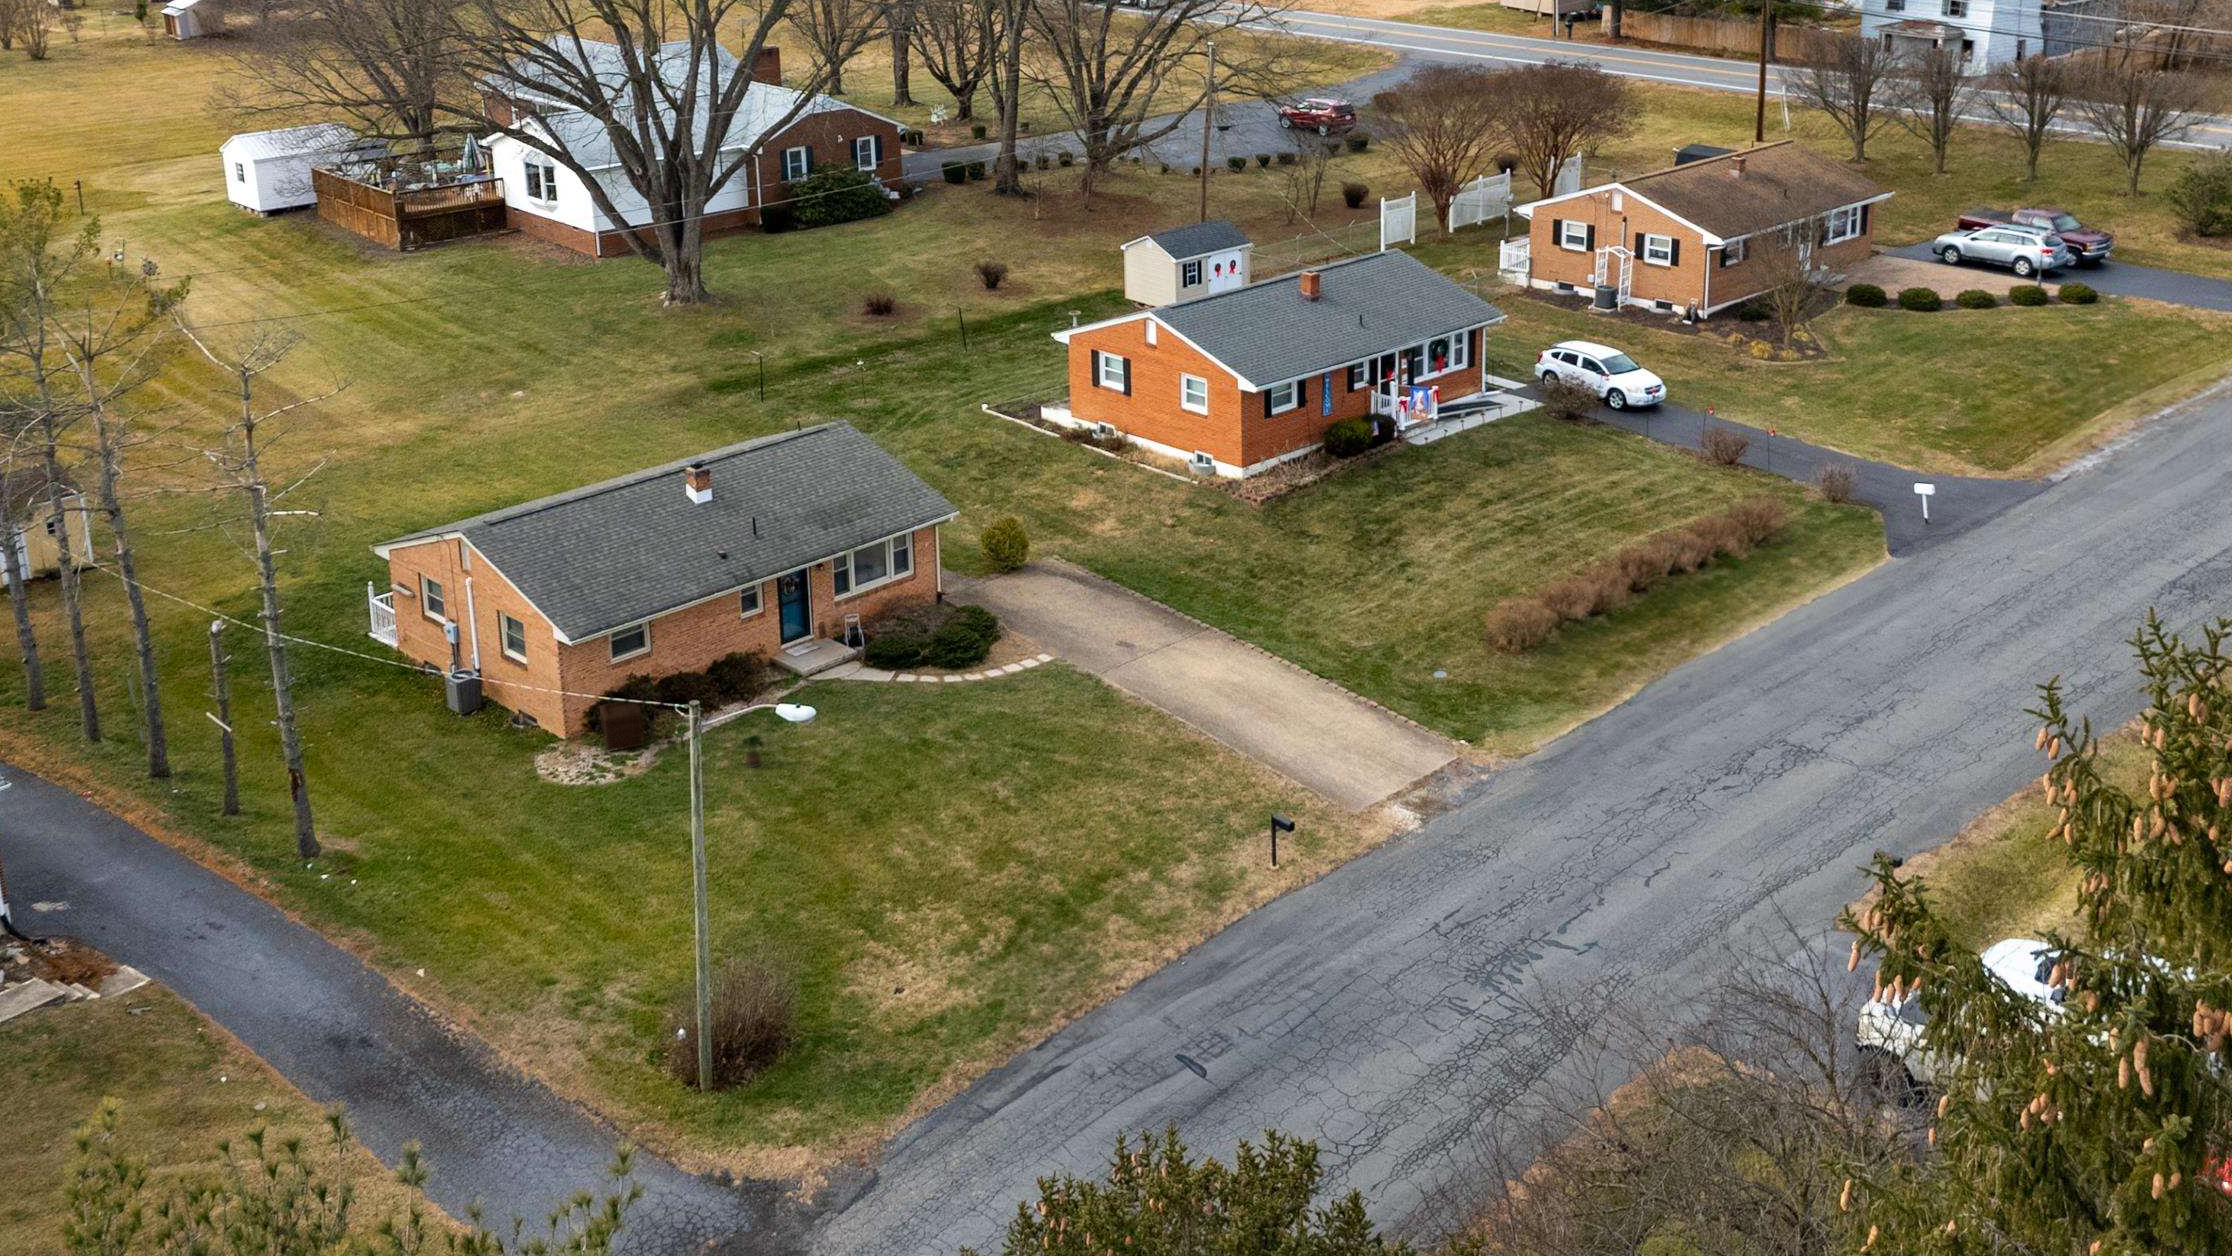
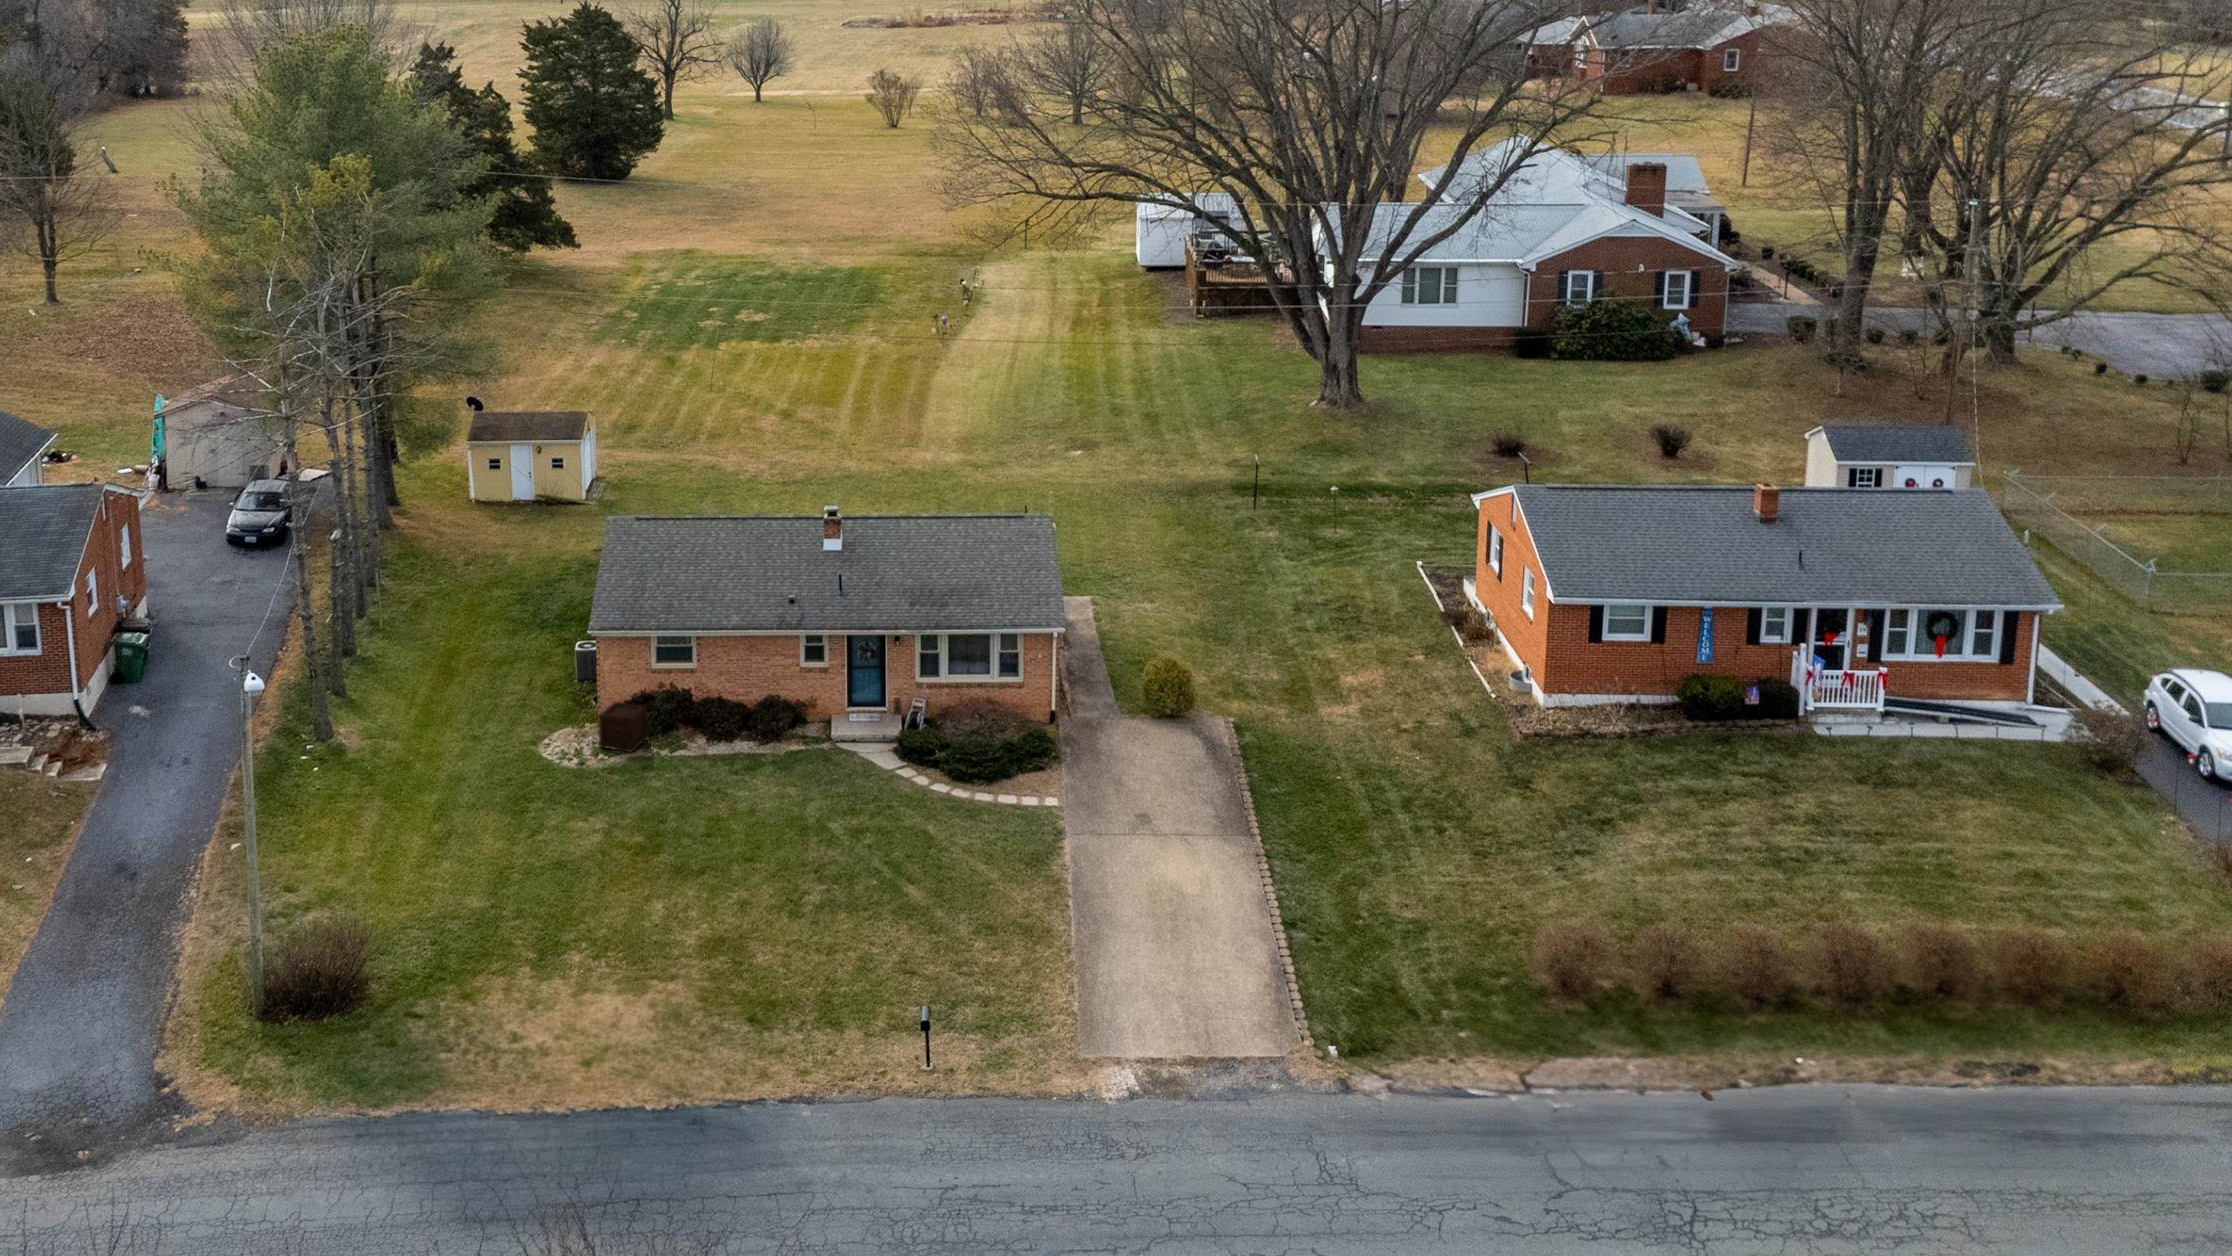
potted tree: present [742,735,764,768] -> none [676,772,698,805]

